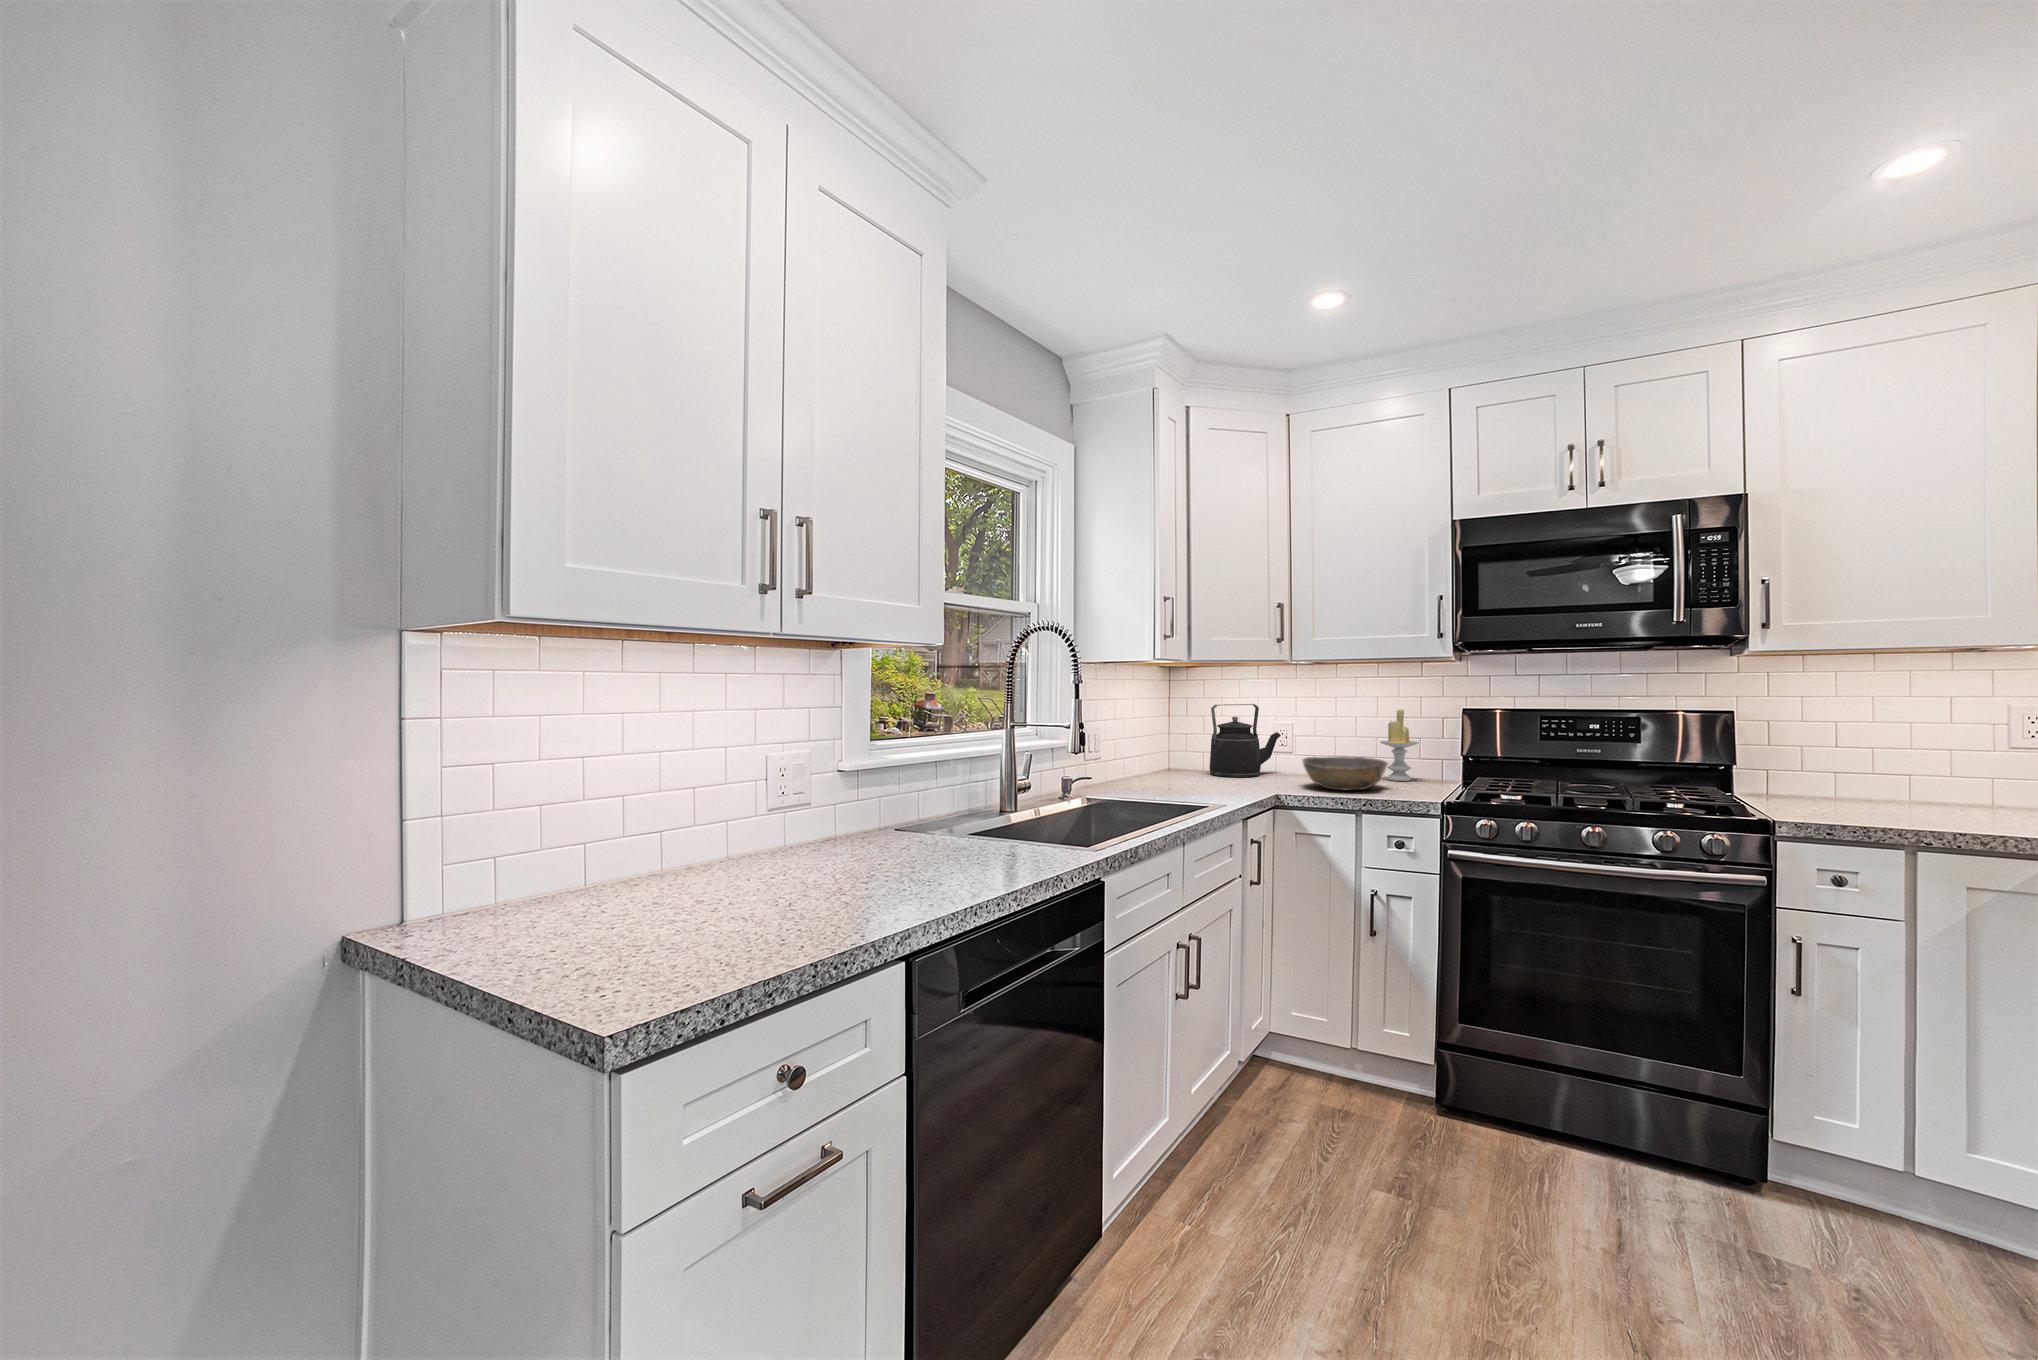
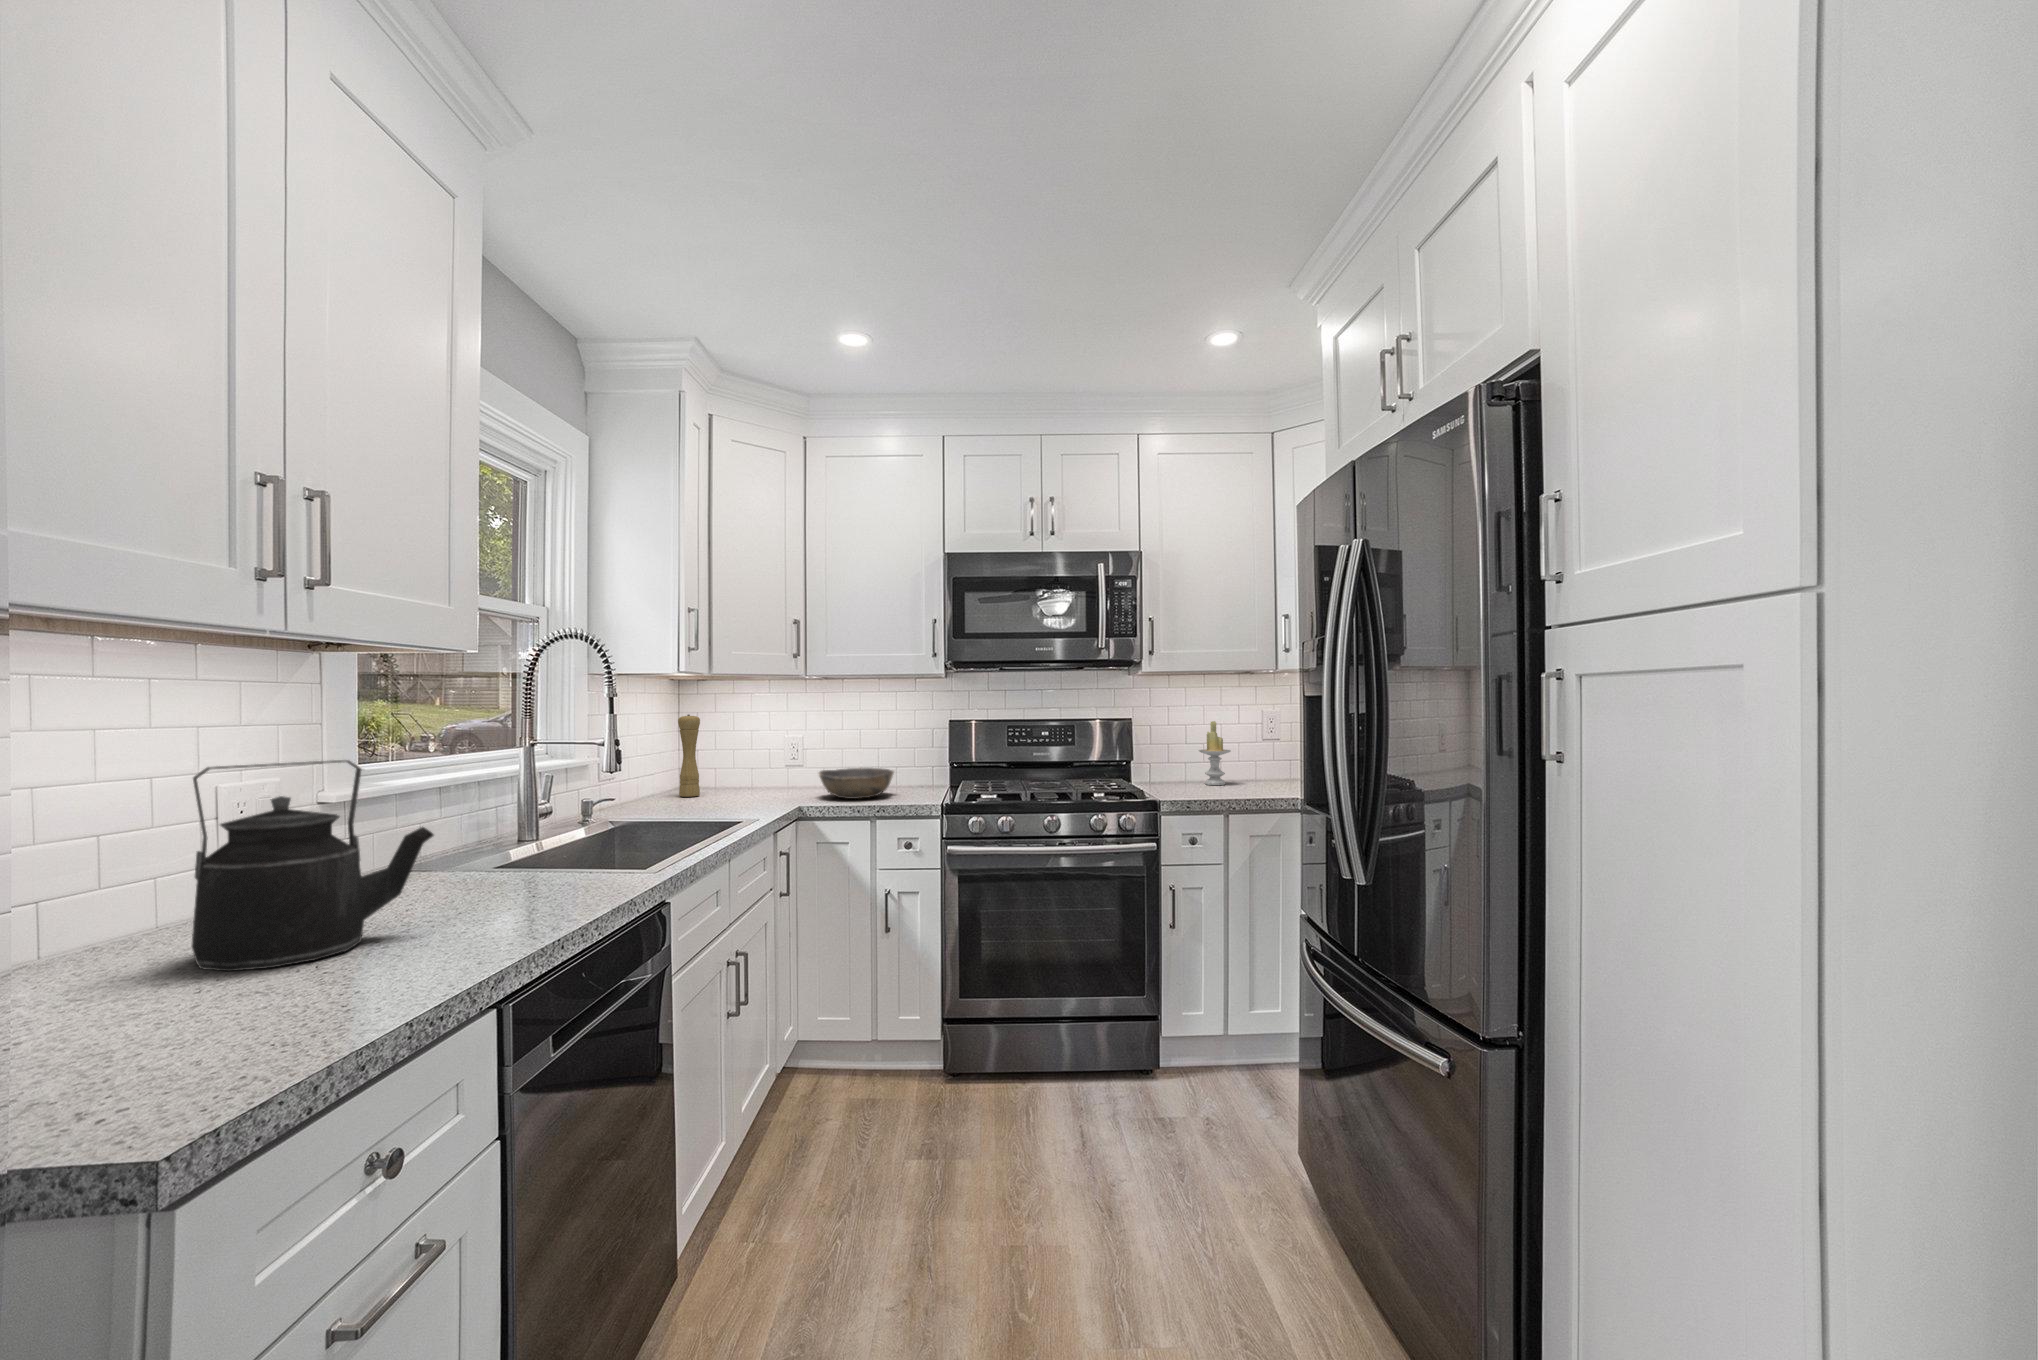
pepper mill: none [1167,695,1188,775] -> present [678,714,700,797]
kettle: present [1210,704,1281,777] -> present [192,760,434,971]
candle: present [1380,709,1418,781] -> present [1199,721,1231,785]

